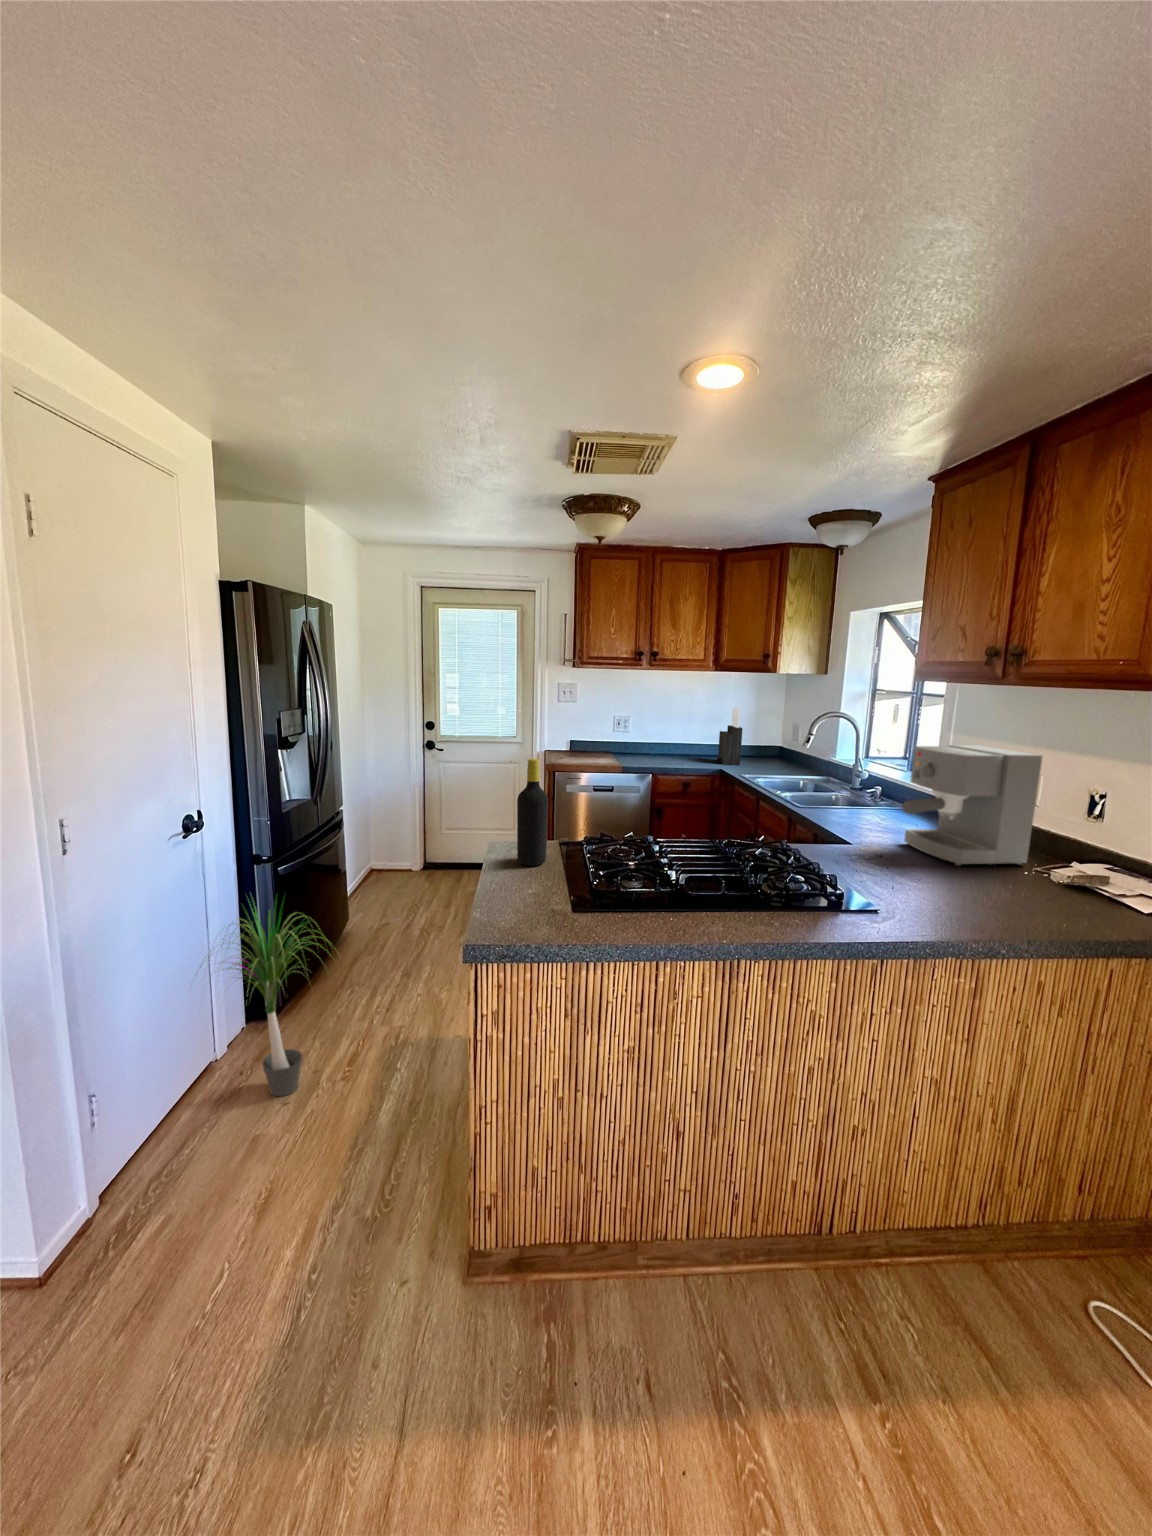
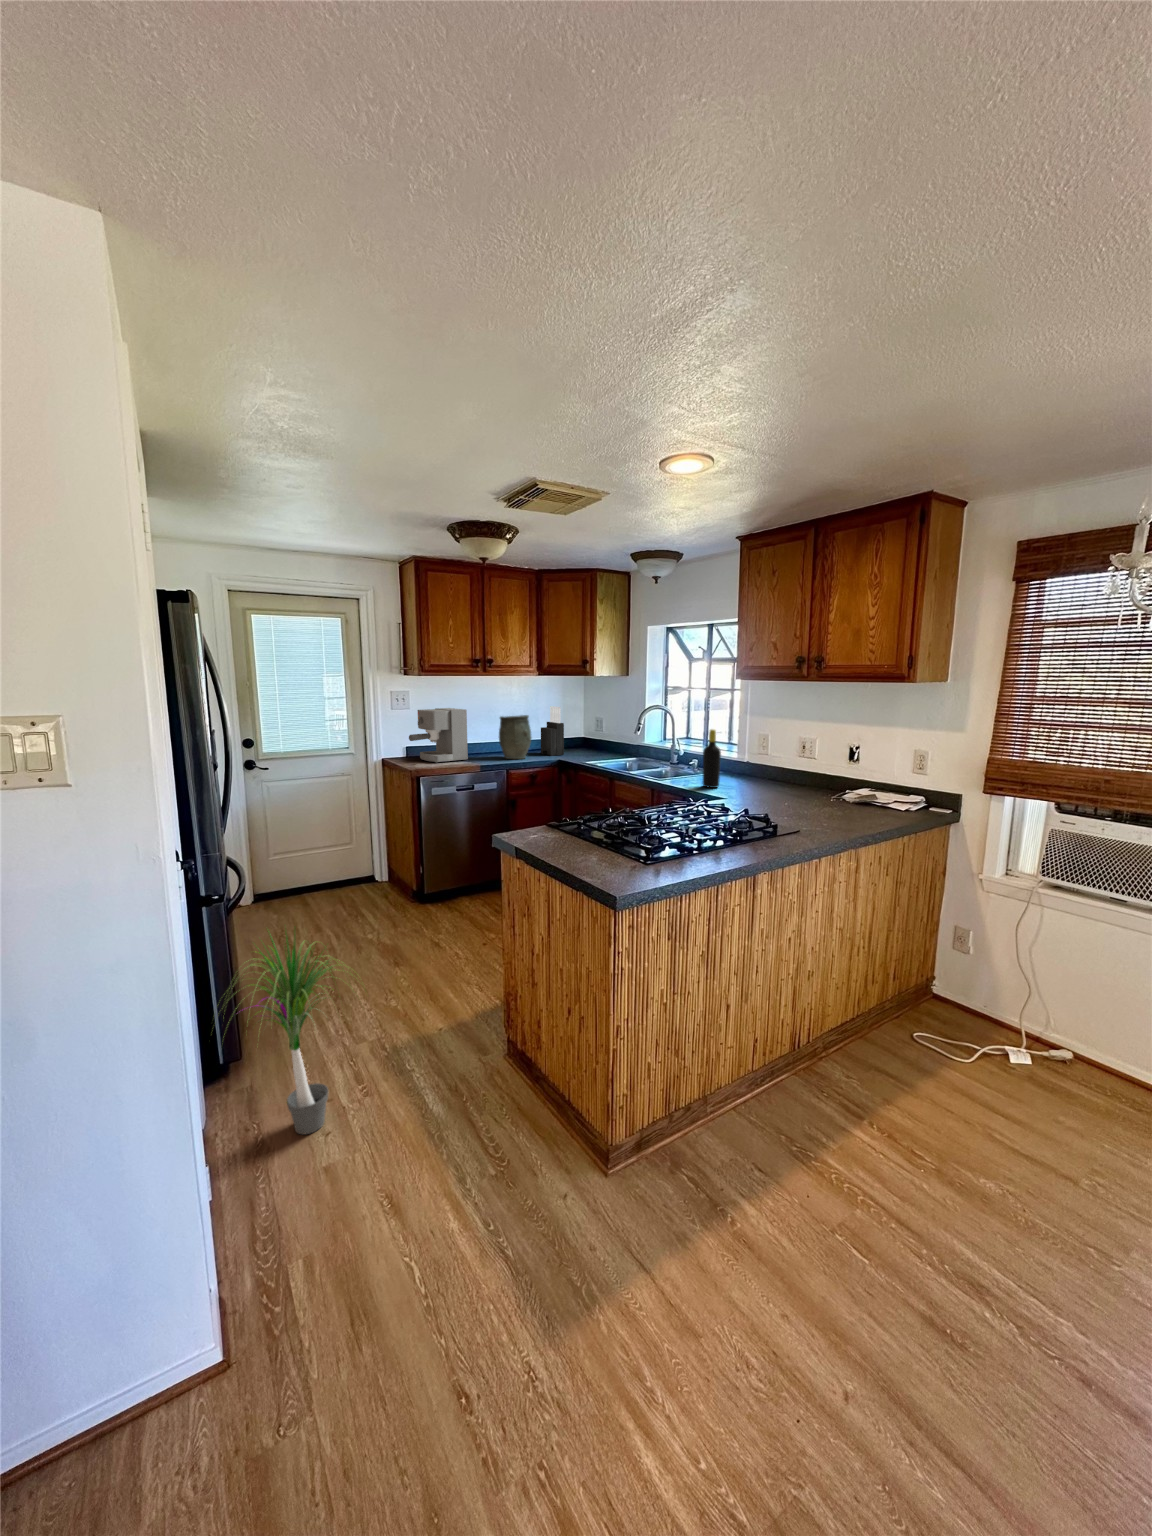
vase: none [662,716,698,764] -> present [499,715,531,759]
coffee maker: present [903,745,1042,866] -> present [409,708,468,763]
bottle: present [517,759,548,866] -> present [703,729,721,788]

